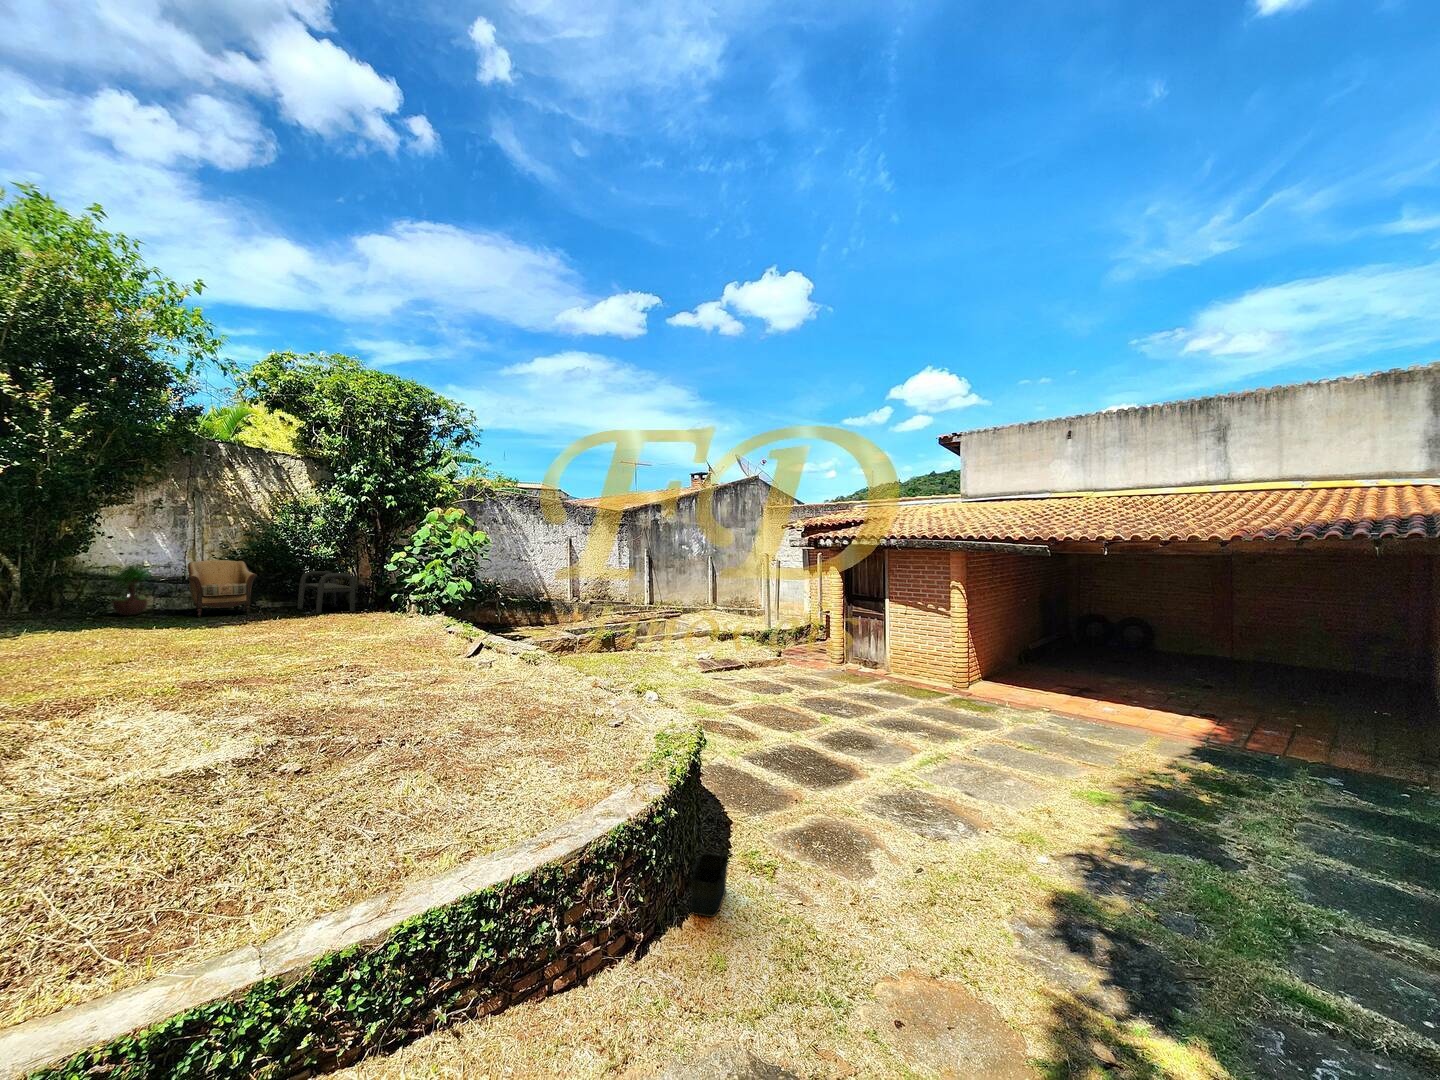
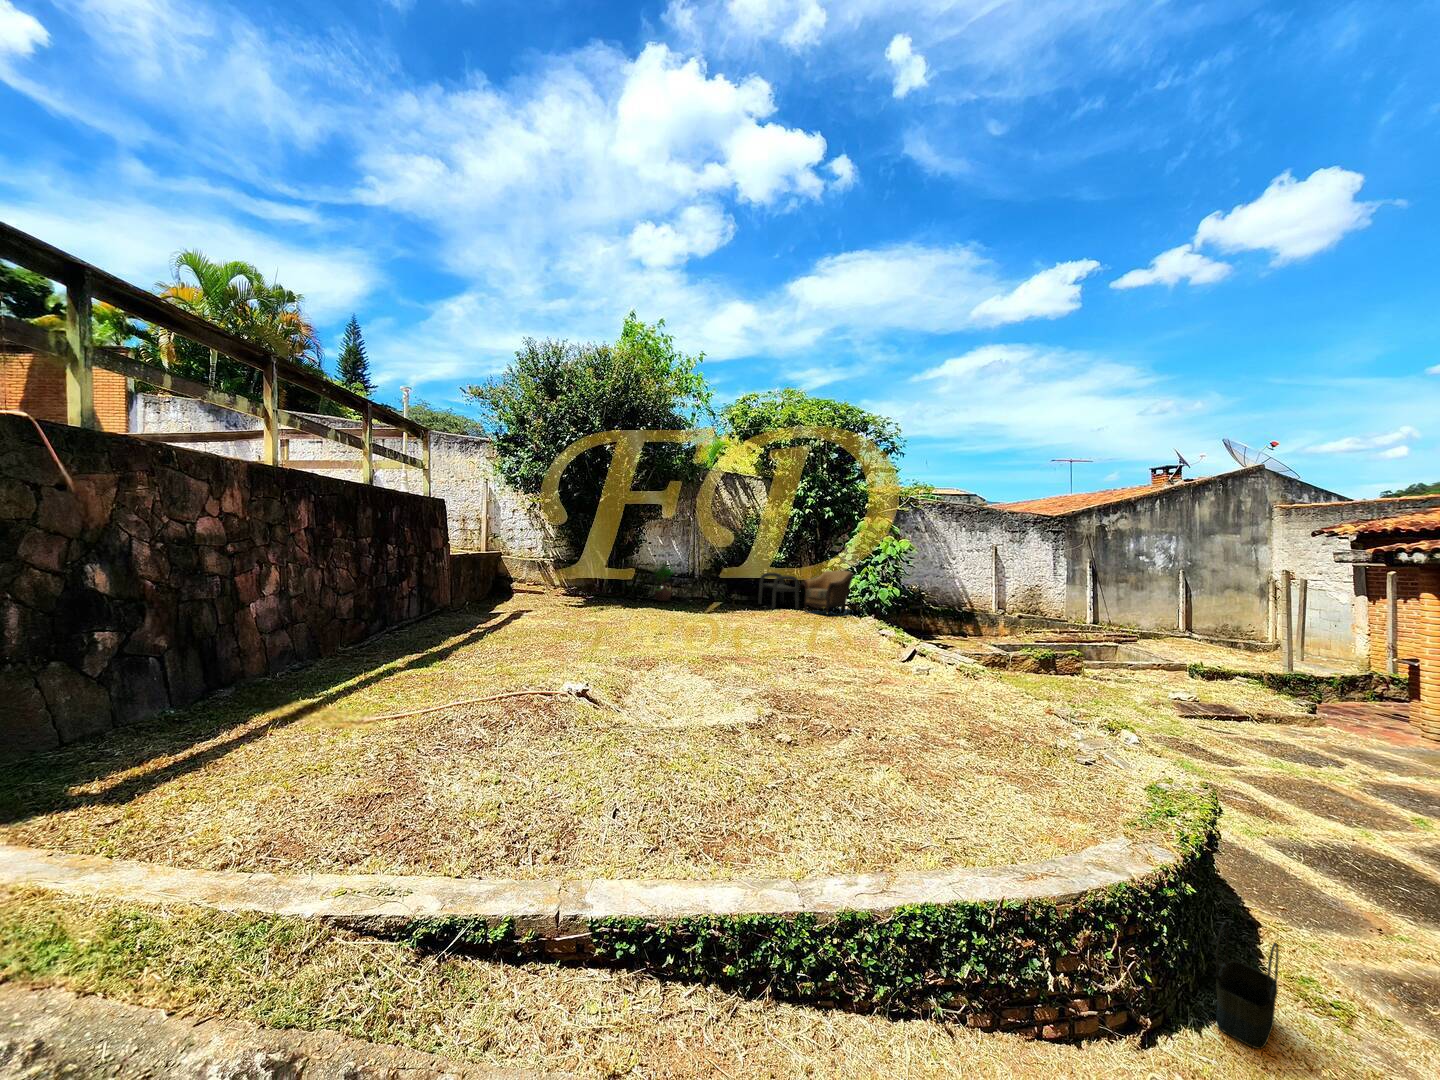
armchair: present [188,560,257,618] -> present [803,571,853,615]

